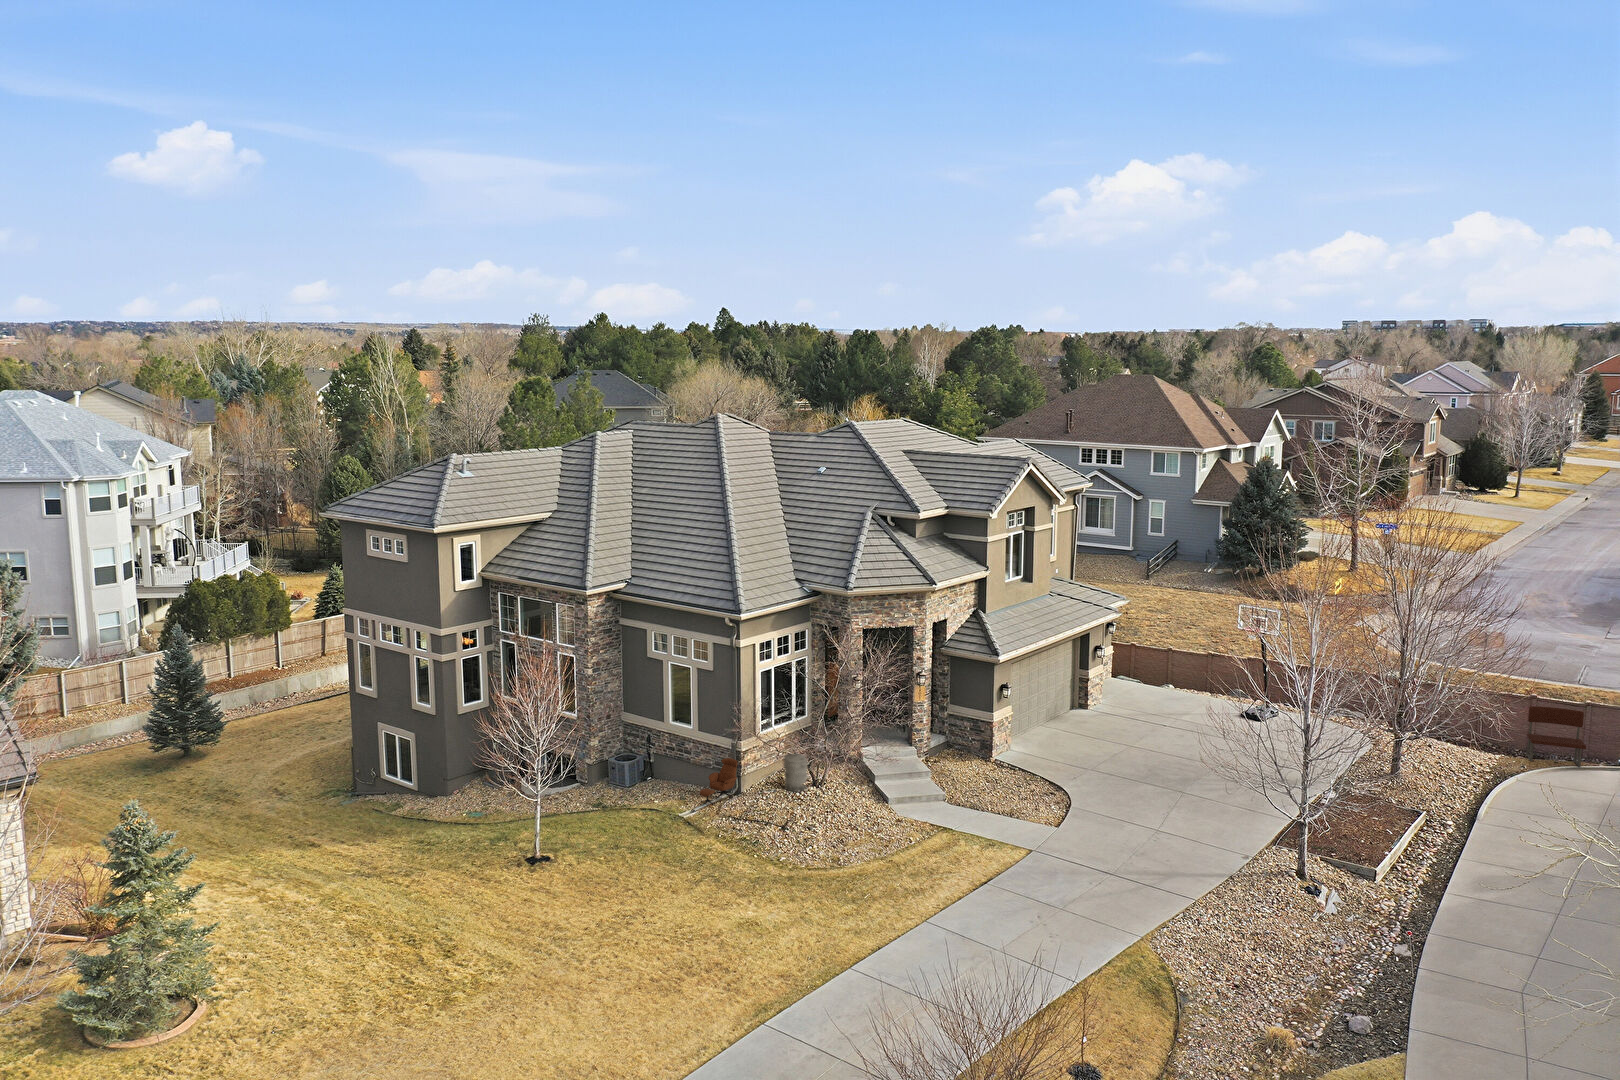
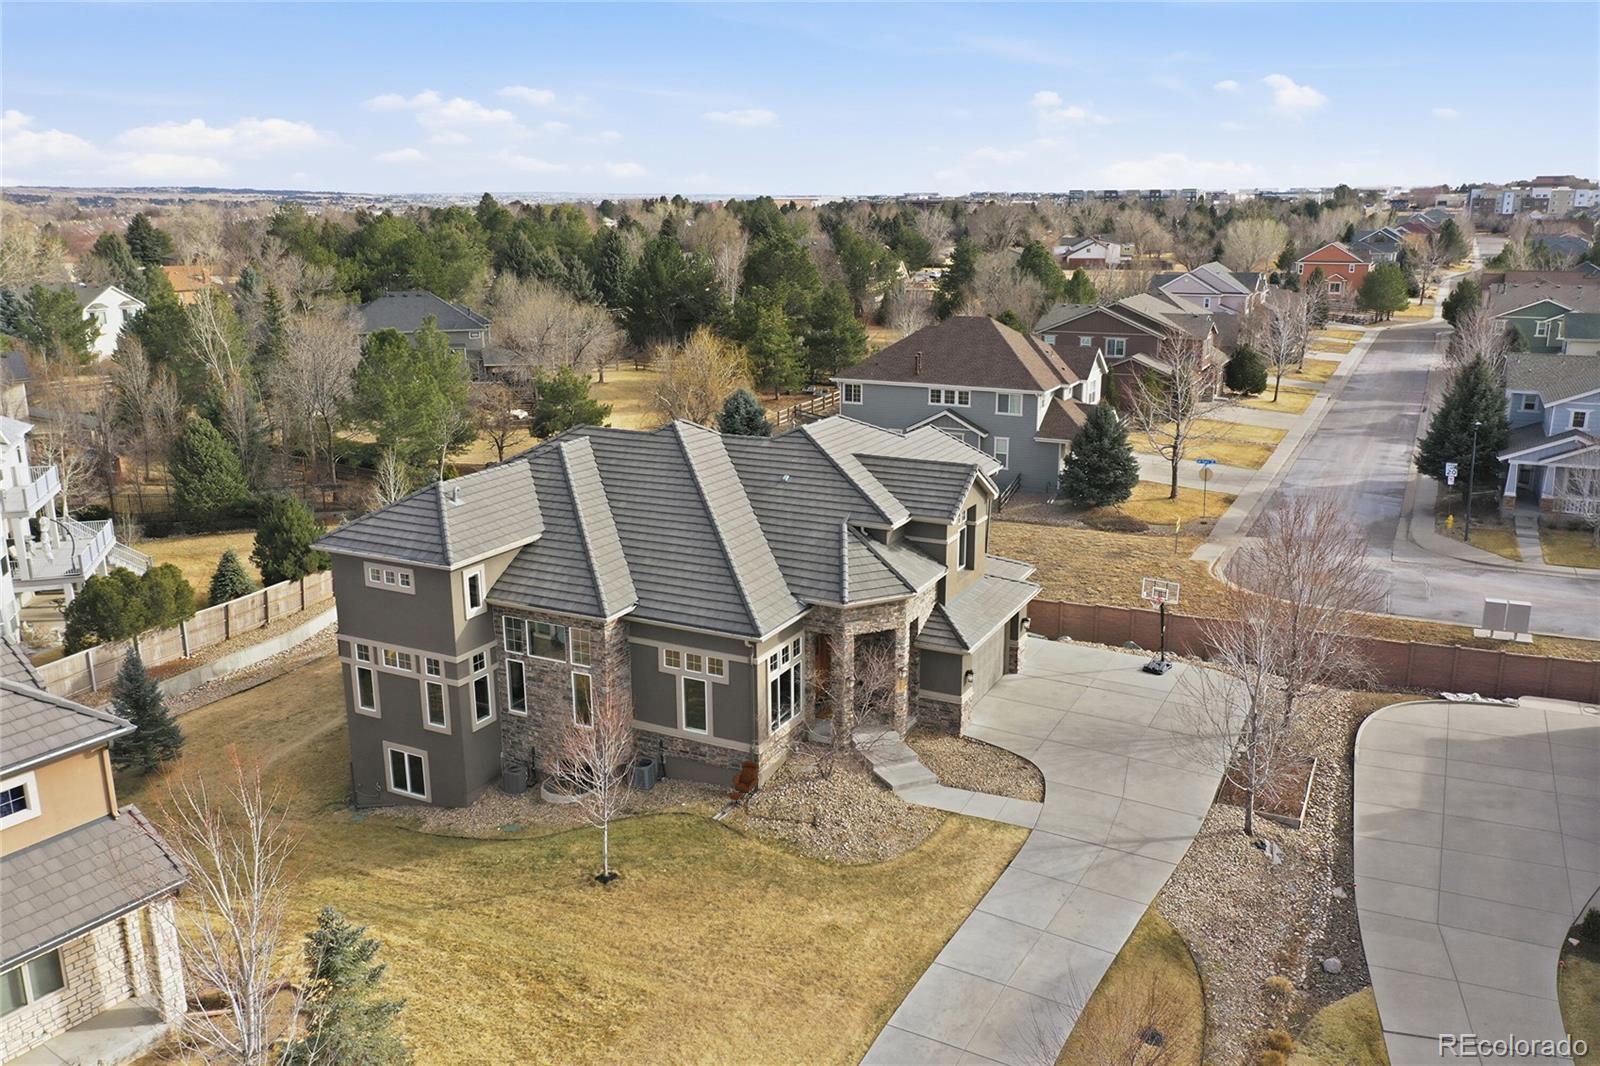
bench: present [1527,706,1586,767] -> none [1360,654,1407,701]
trash can: present [784,754,808,792] -> none [794,750,816,784]

